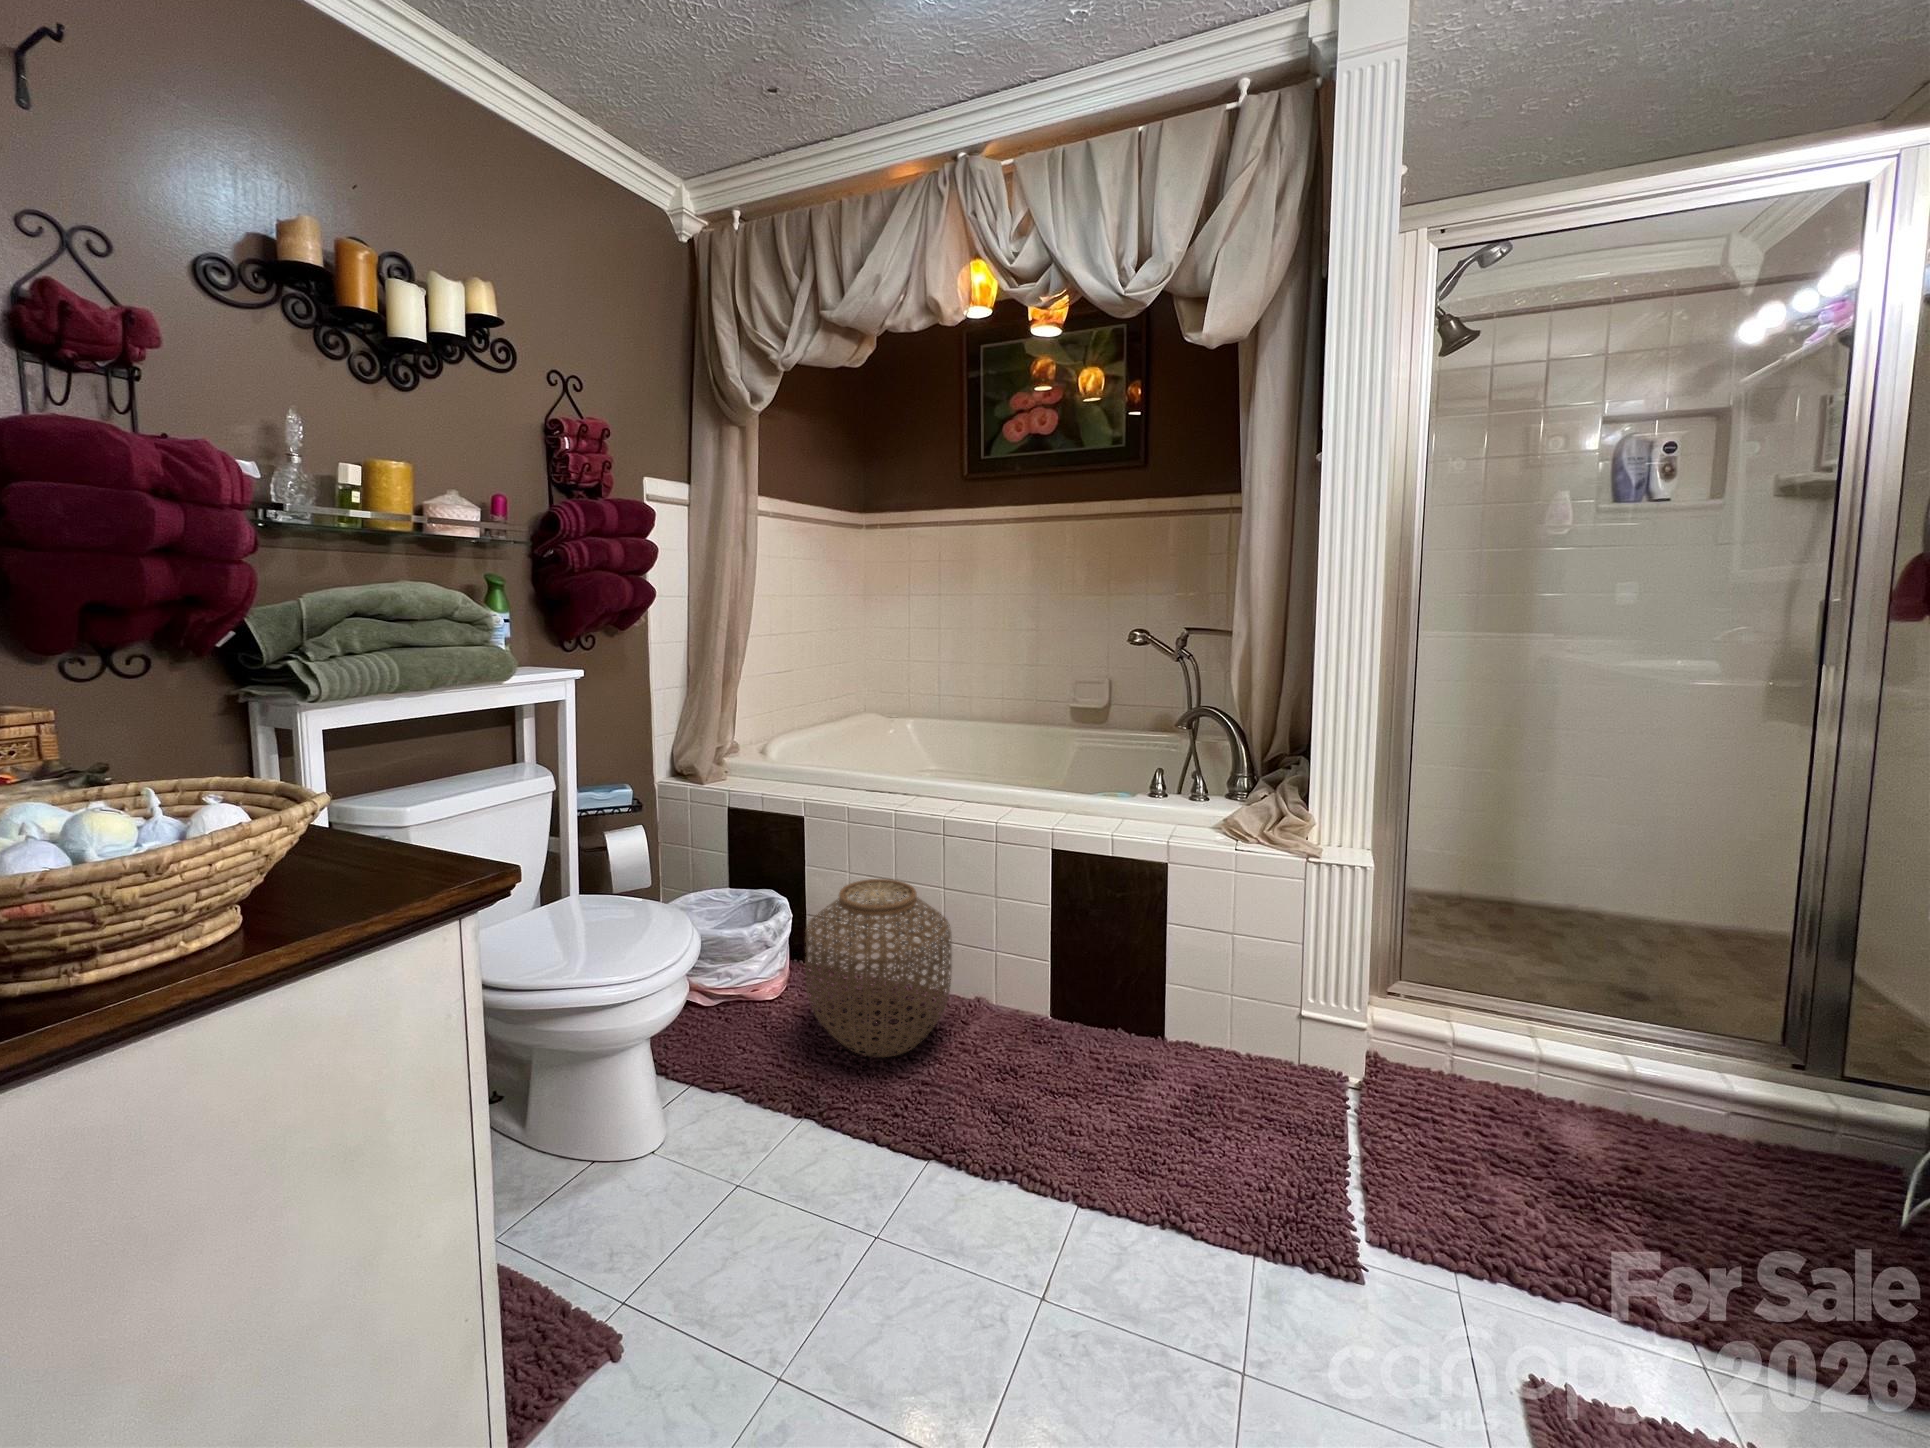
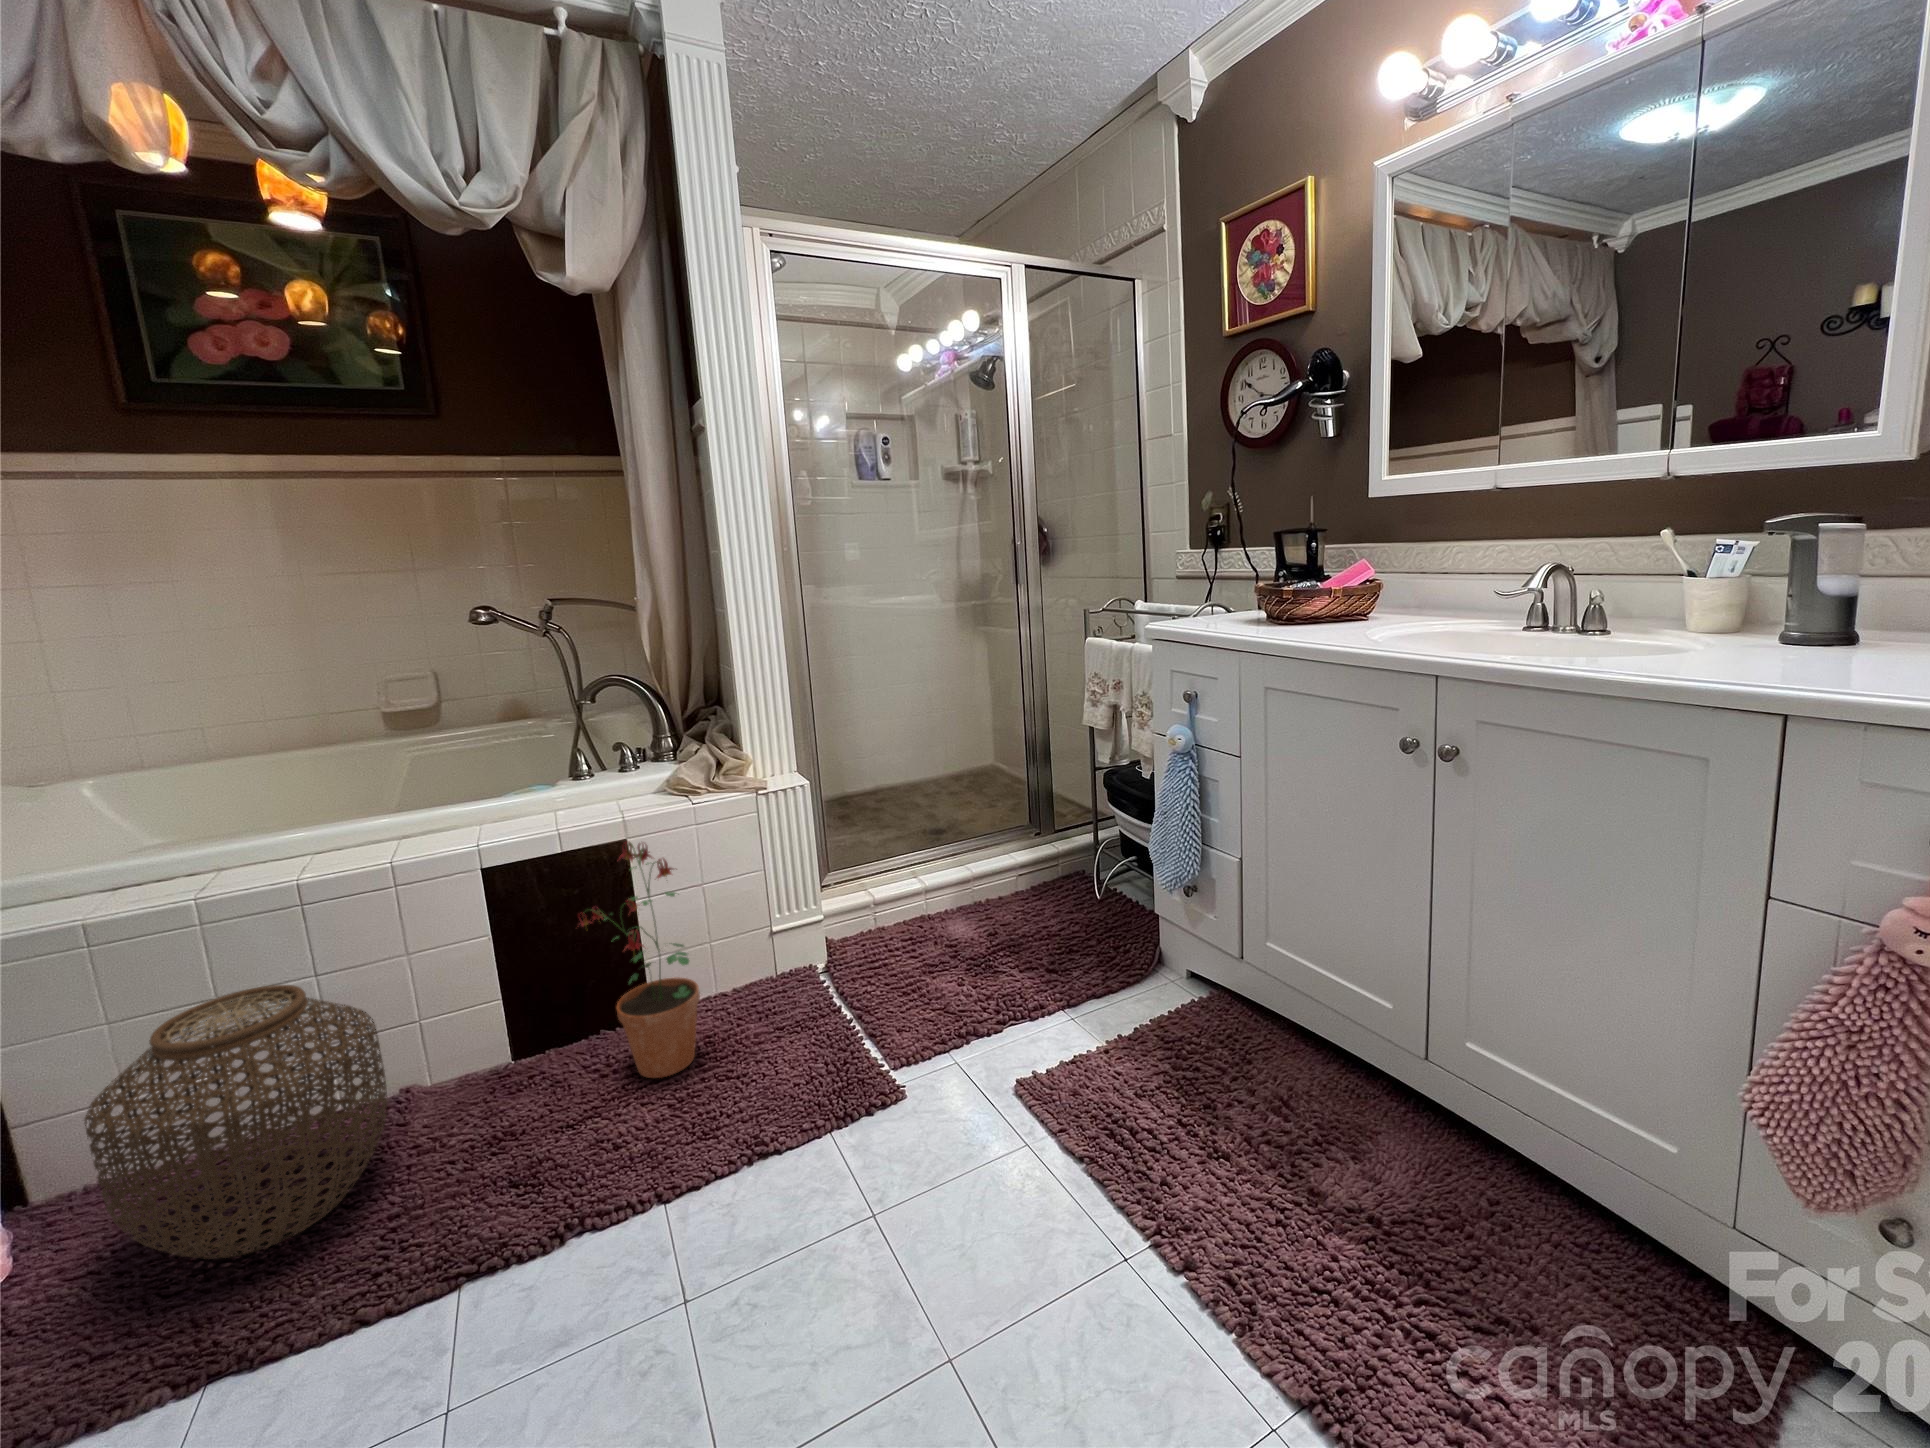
potted plant: none [1101,865,1193,1100] -> present [580,842,700,1078]

